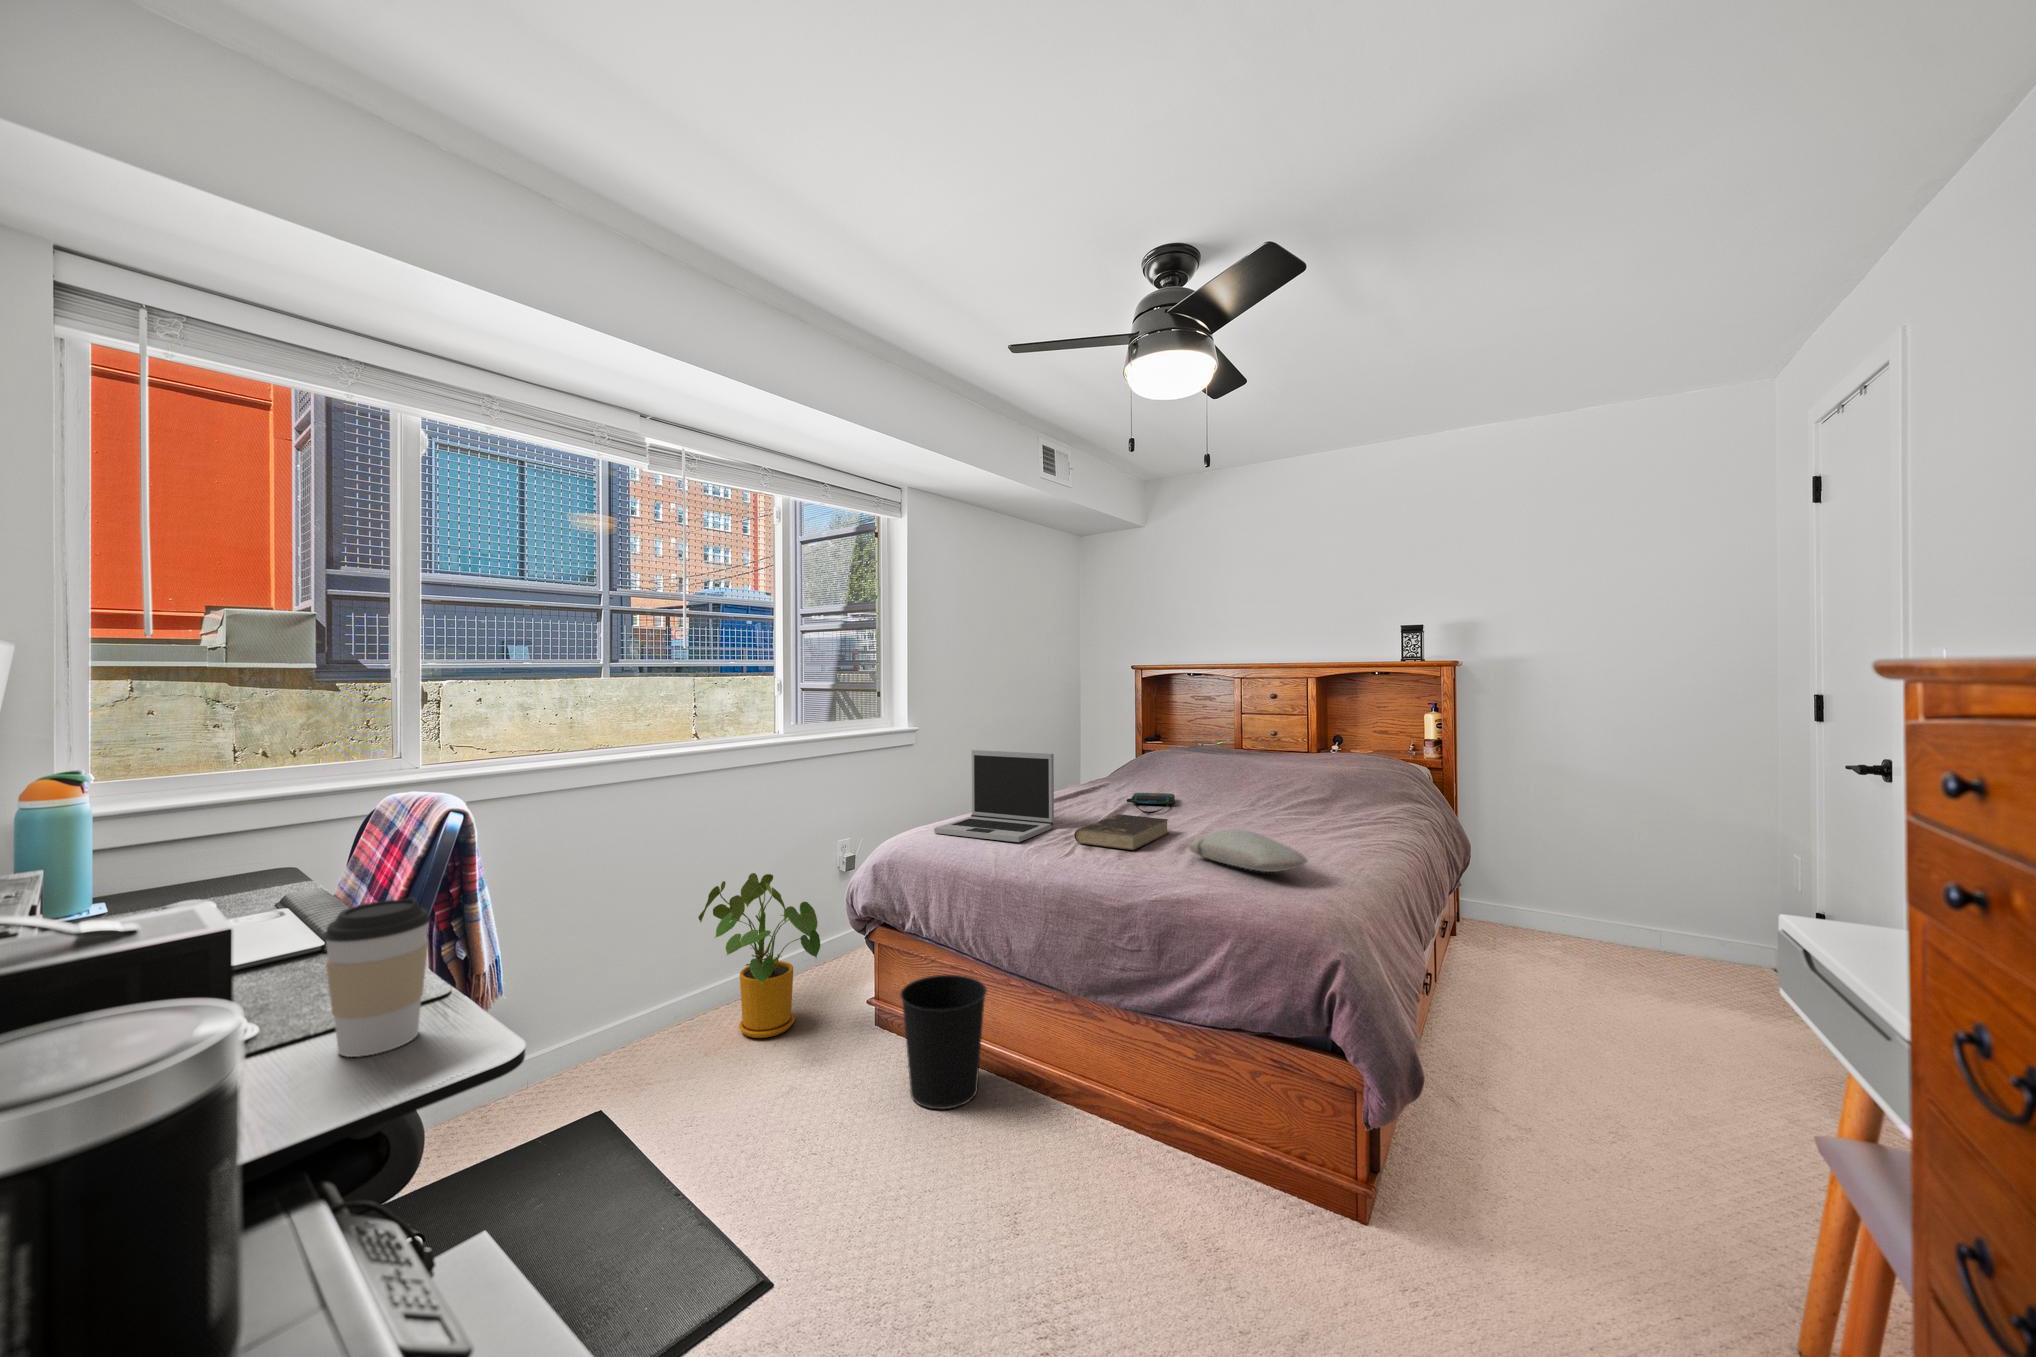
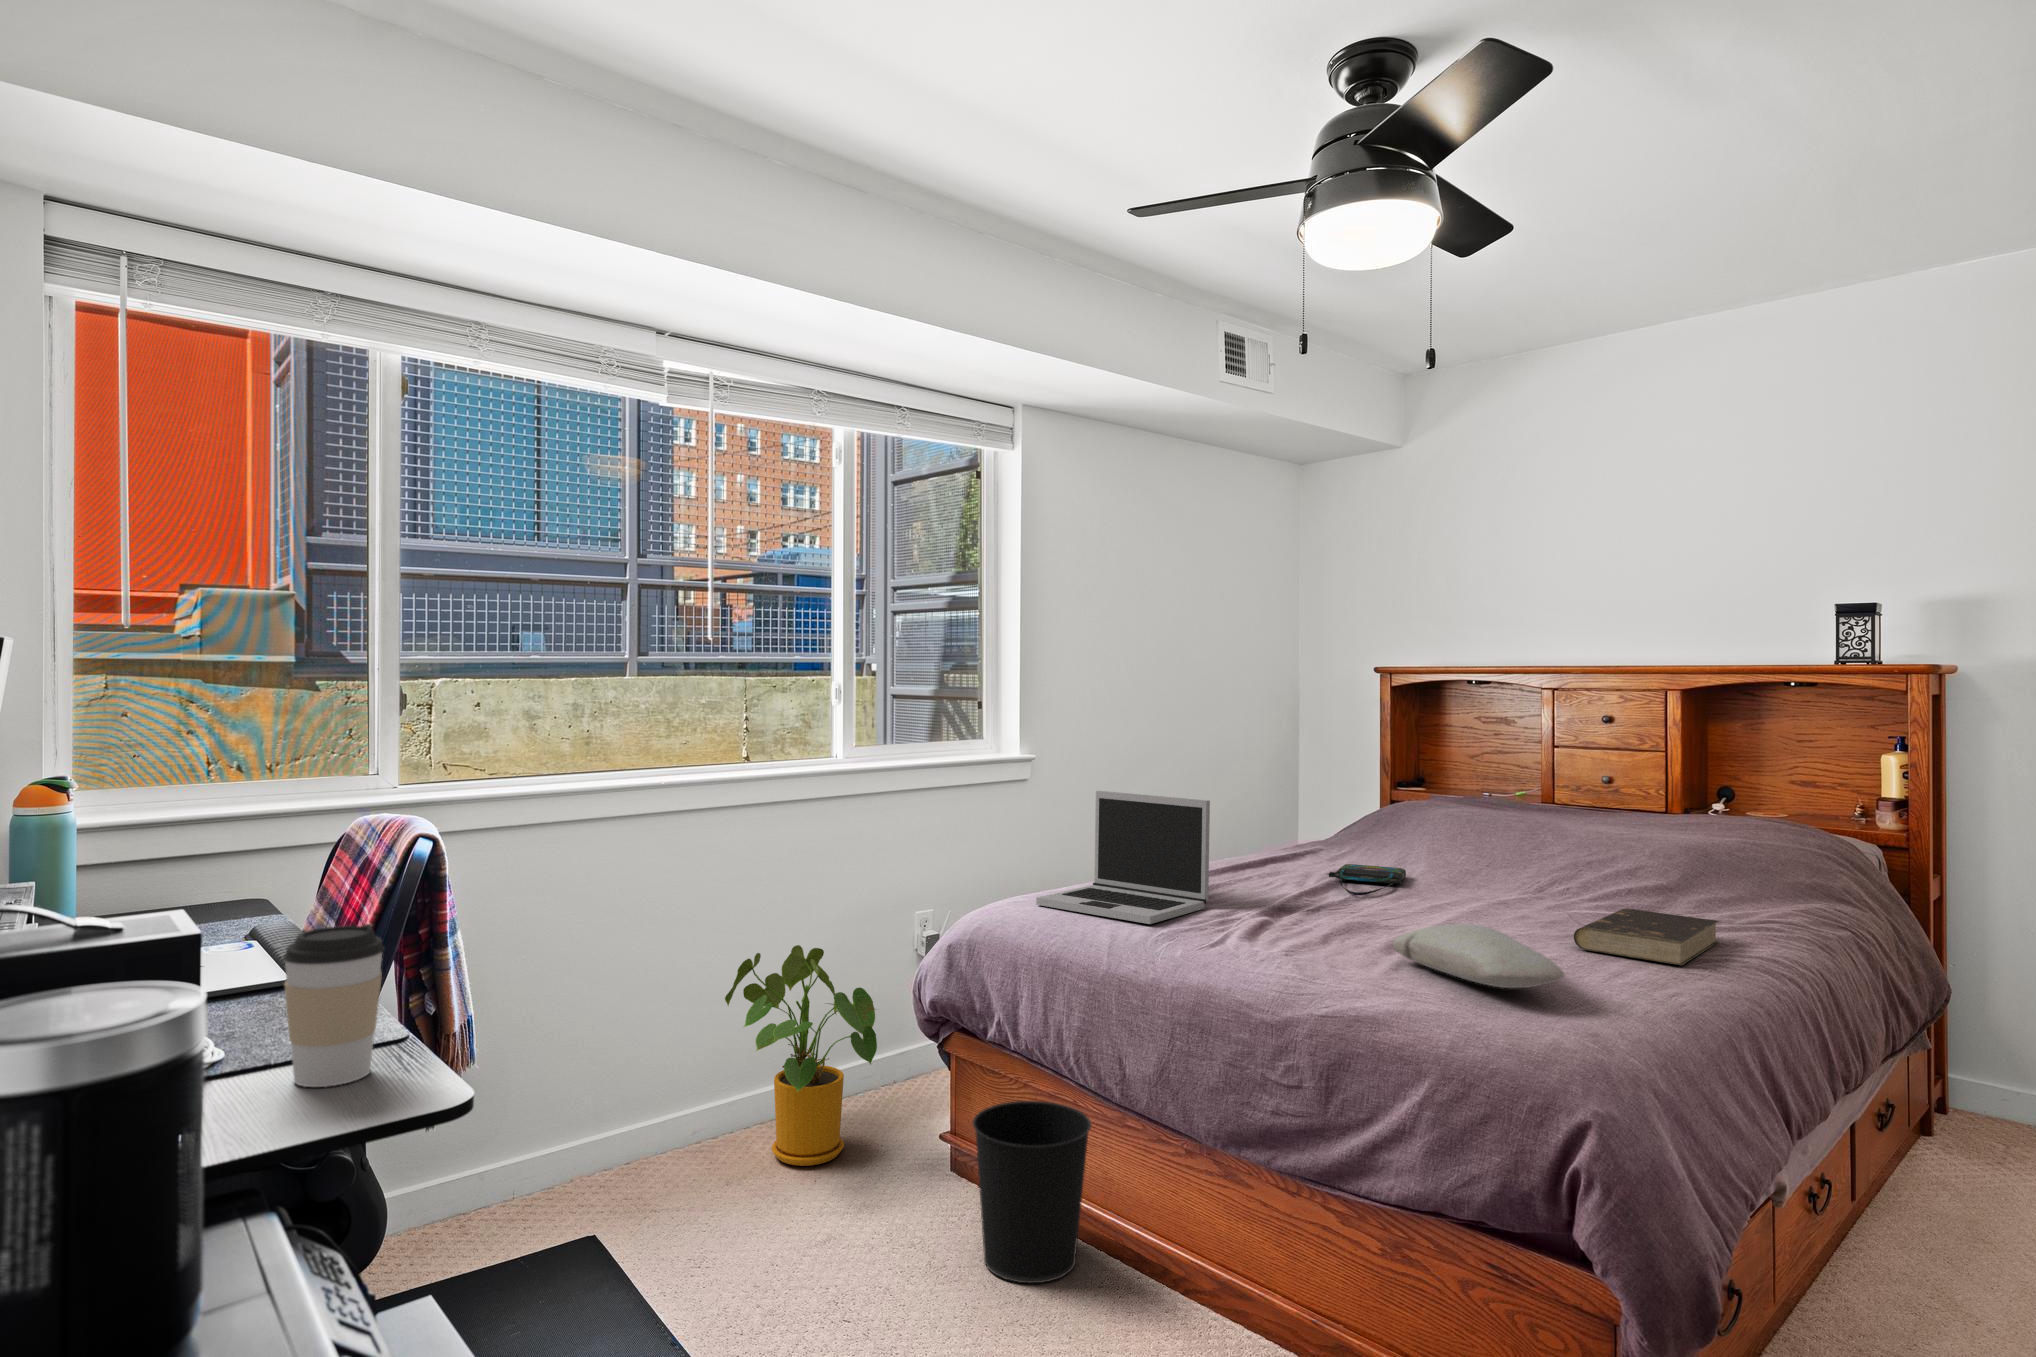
book: present [1074,814,1169,850] -> present [1574,909,1719,965]

